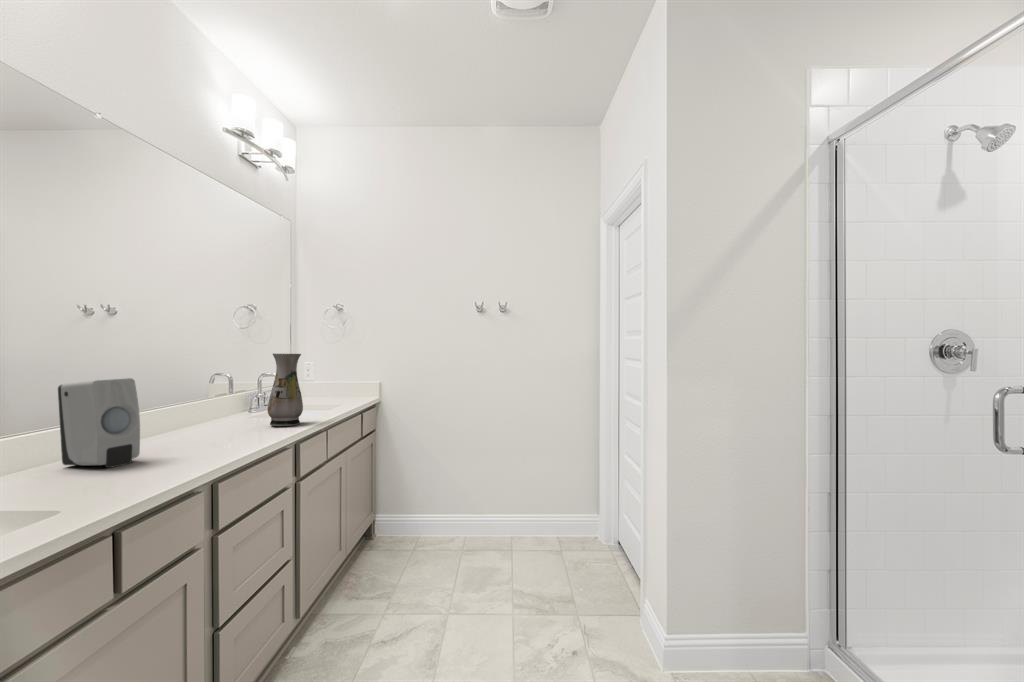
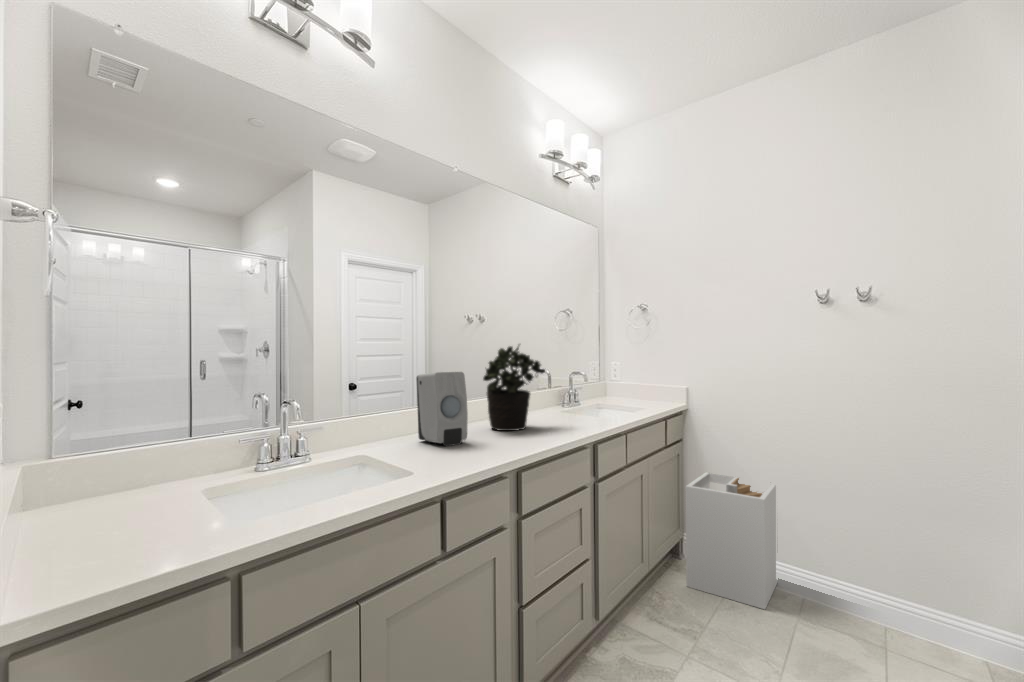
potted plant: none [153,344,236,443] -> present [483,346,545,431]
vase: present [268,353,303,426] -> none [573,353,604,424]
laundry hamper: none [380,461,455,570] -> present [686,472,778,609]

